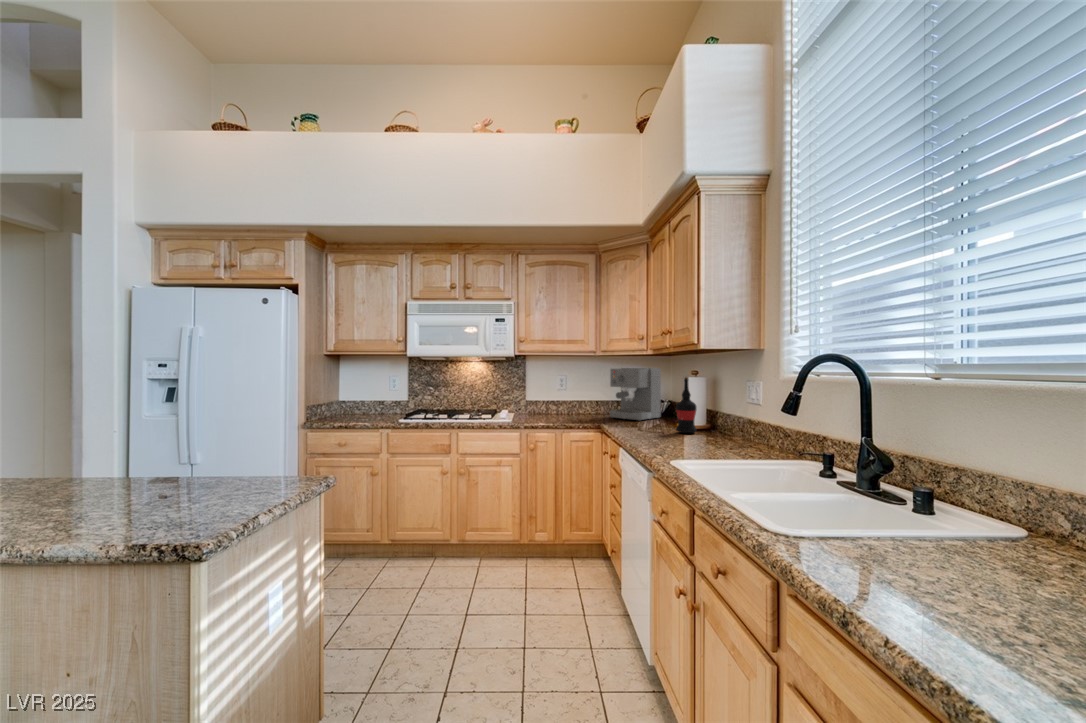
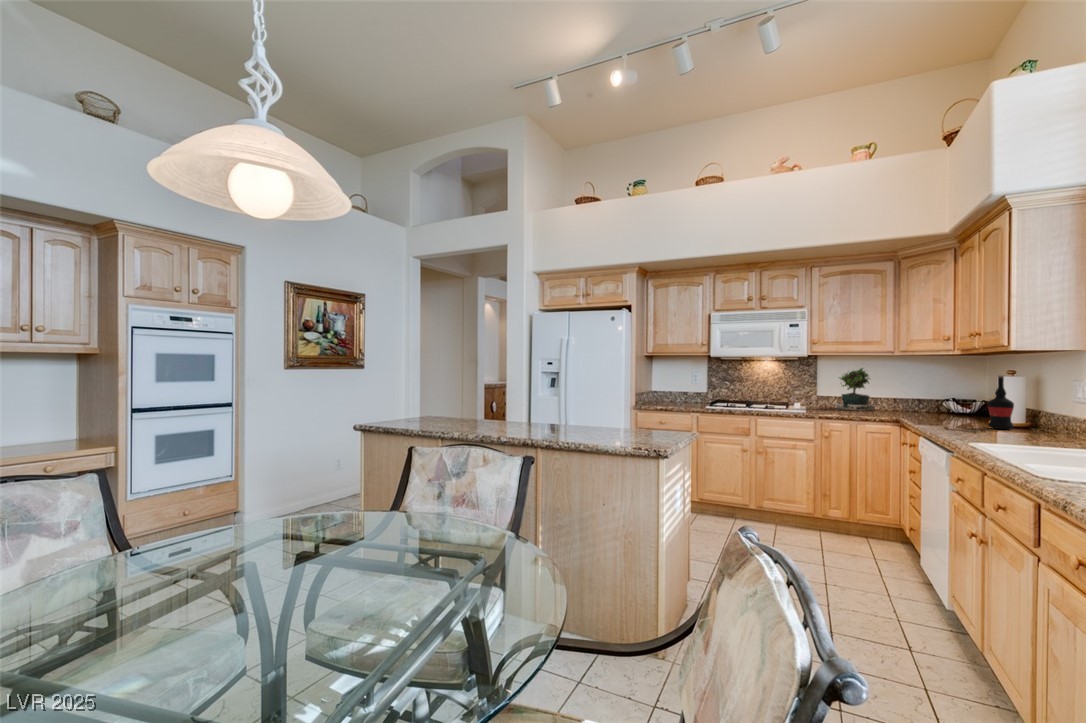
potted plant: none [543,368,581,417] -> present [836,368,876,411]
coffee maker: present [610,368,661,421] -> none [910,367,973,418]

